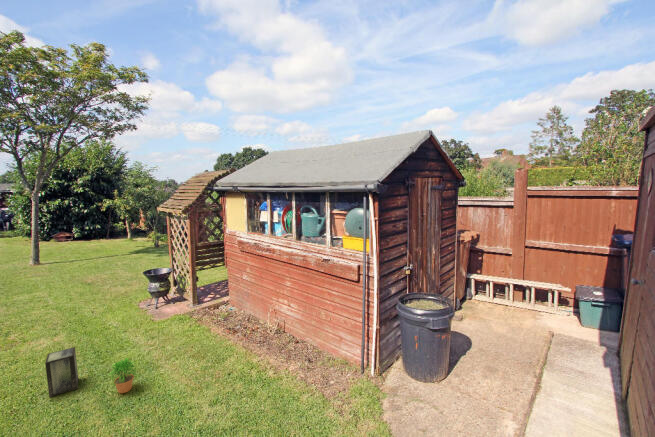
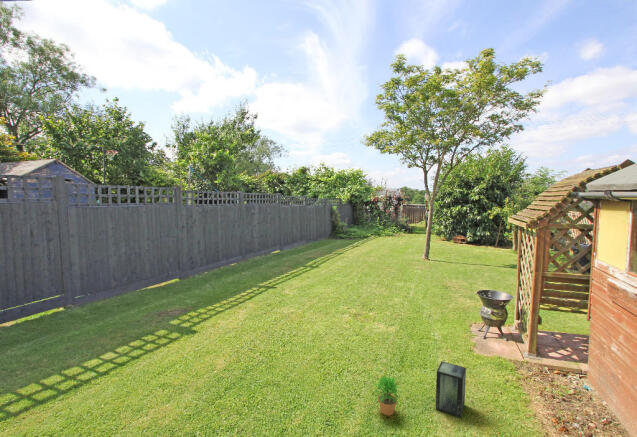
storage box: present [45,347,78,397] -> present [435,362,466,418]

